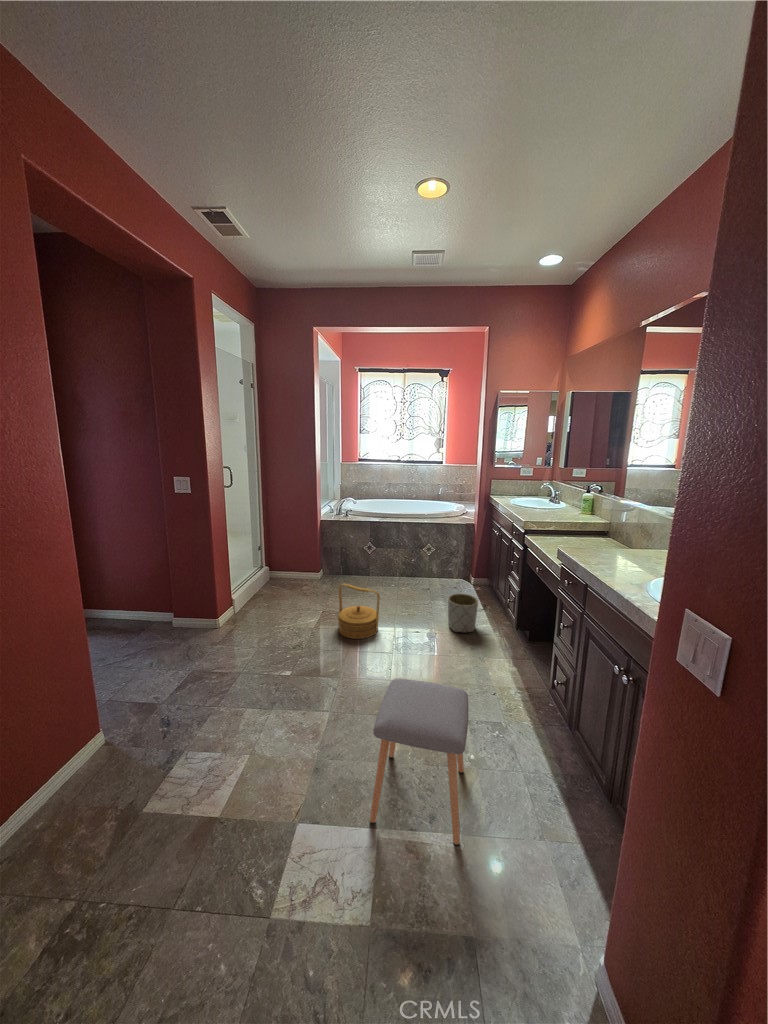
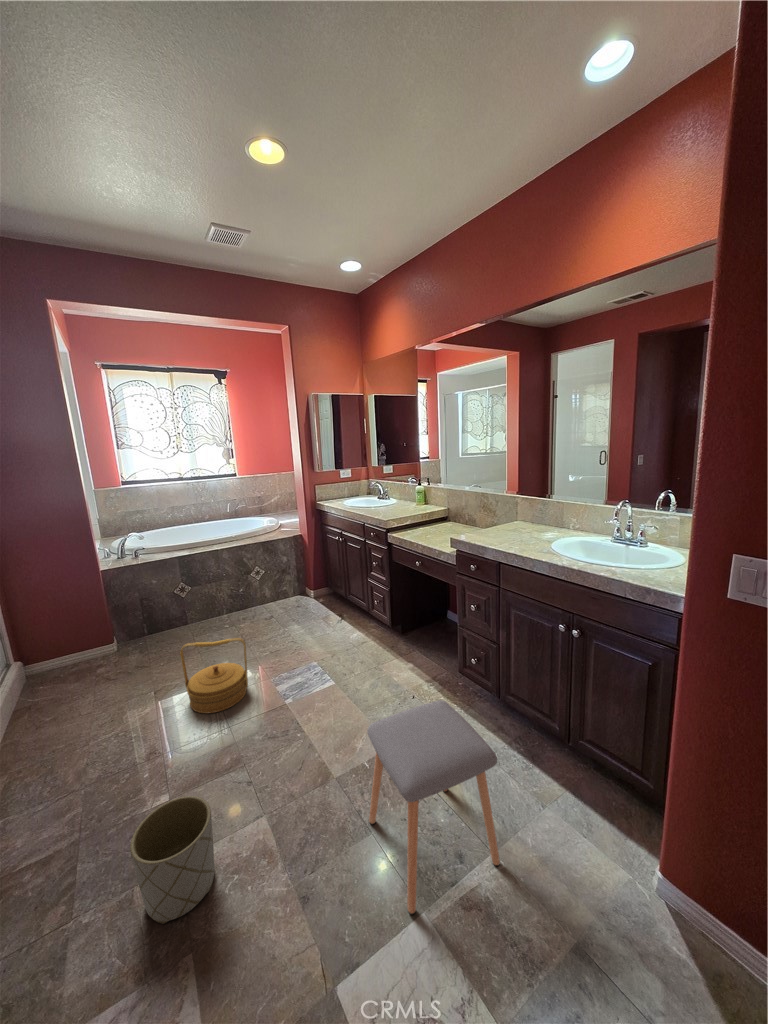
planter: present [448,594,478,632] -> present [130,796,214,924]

